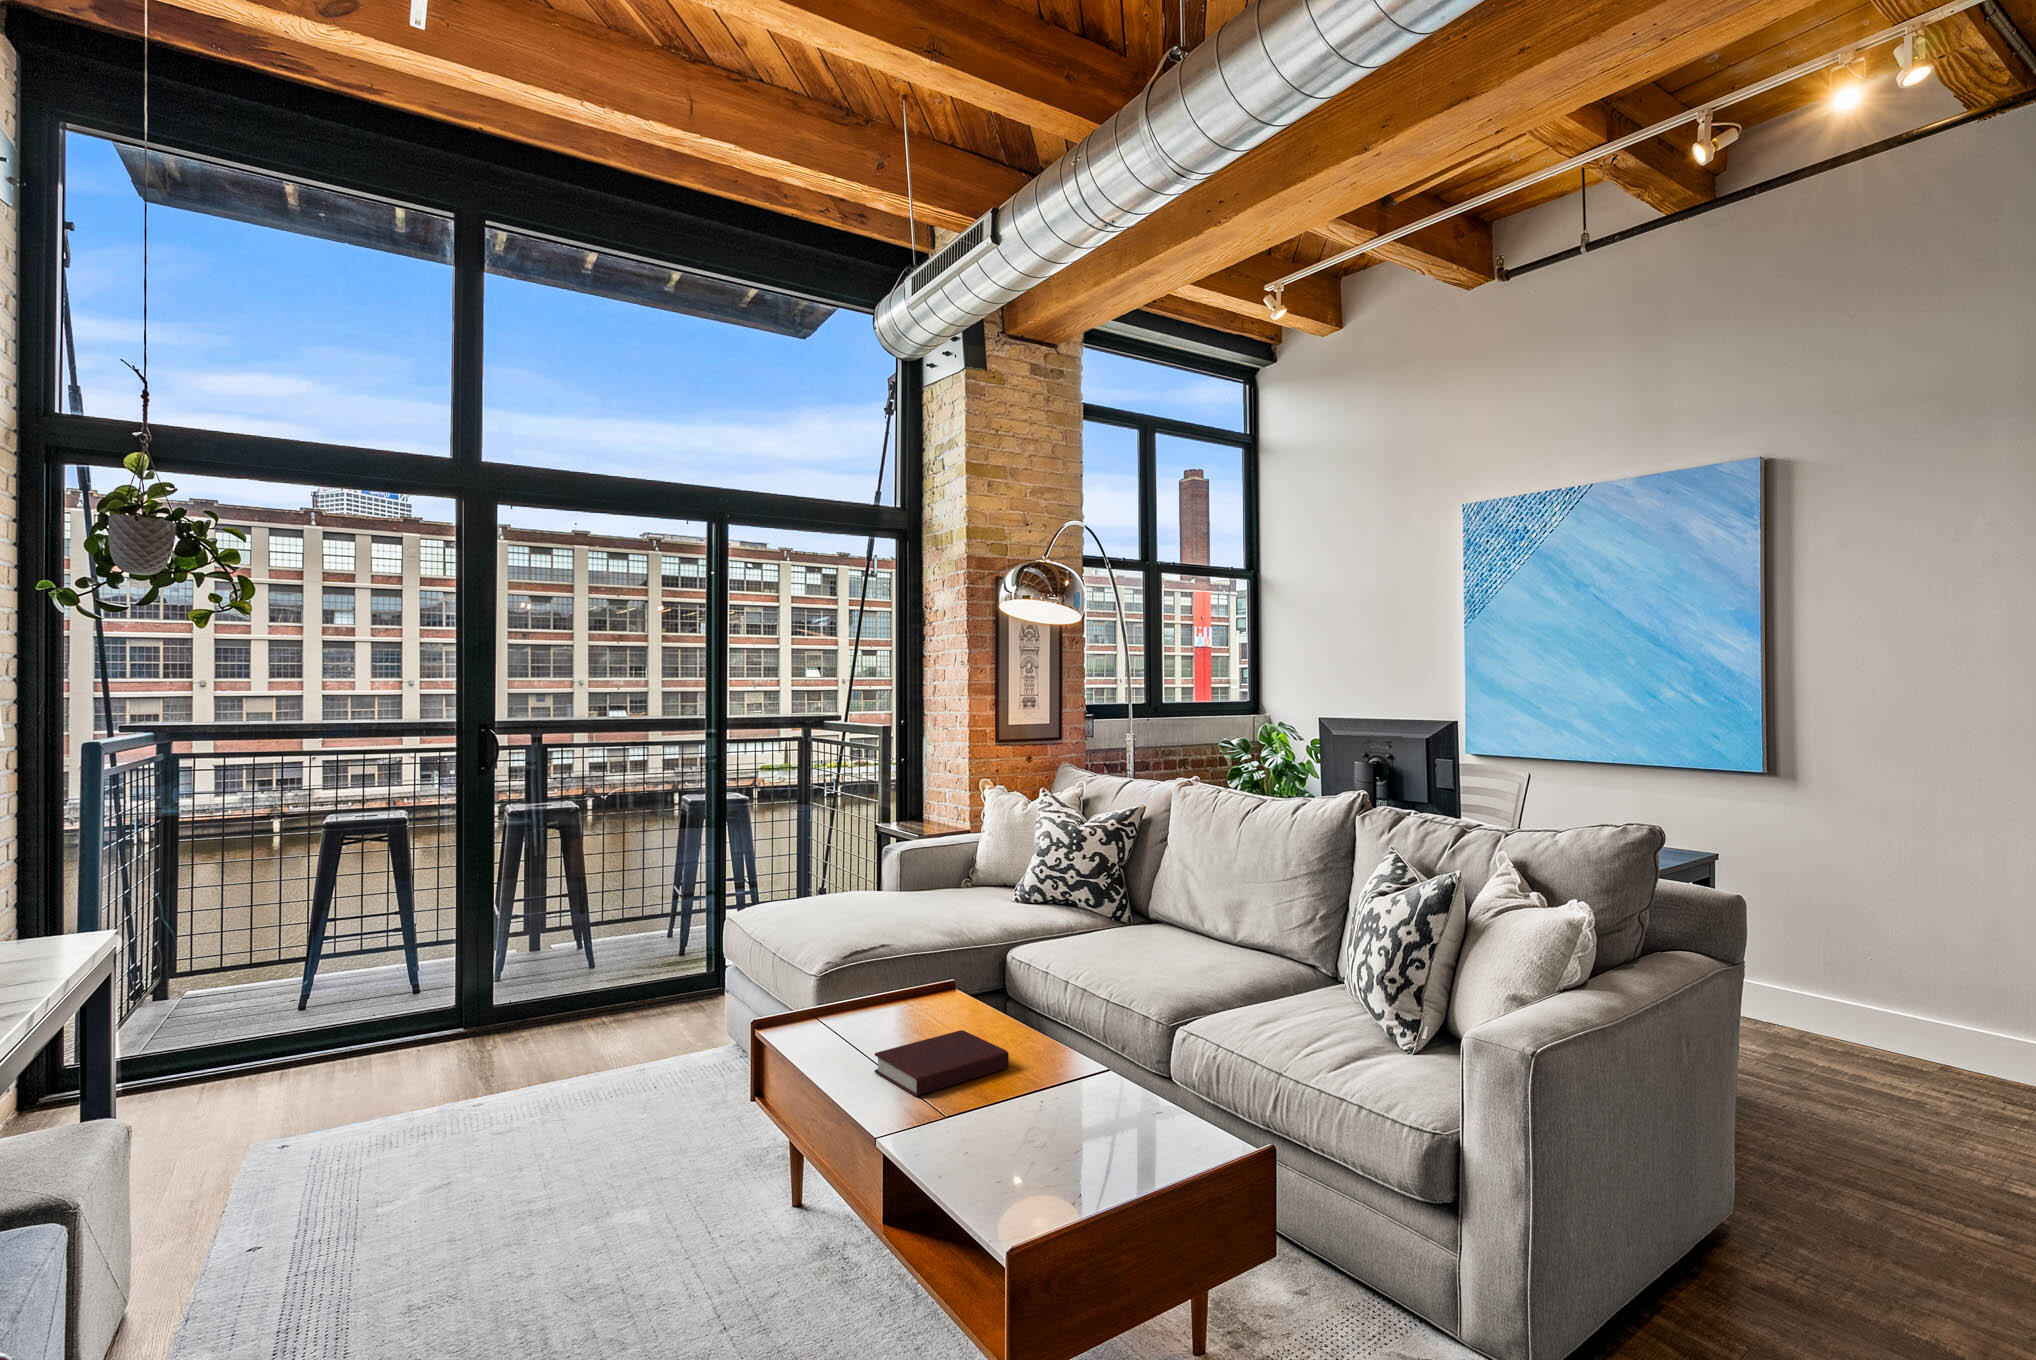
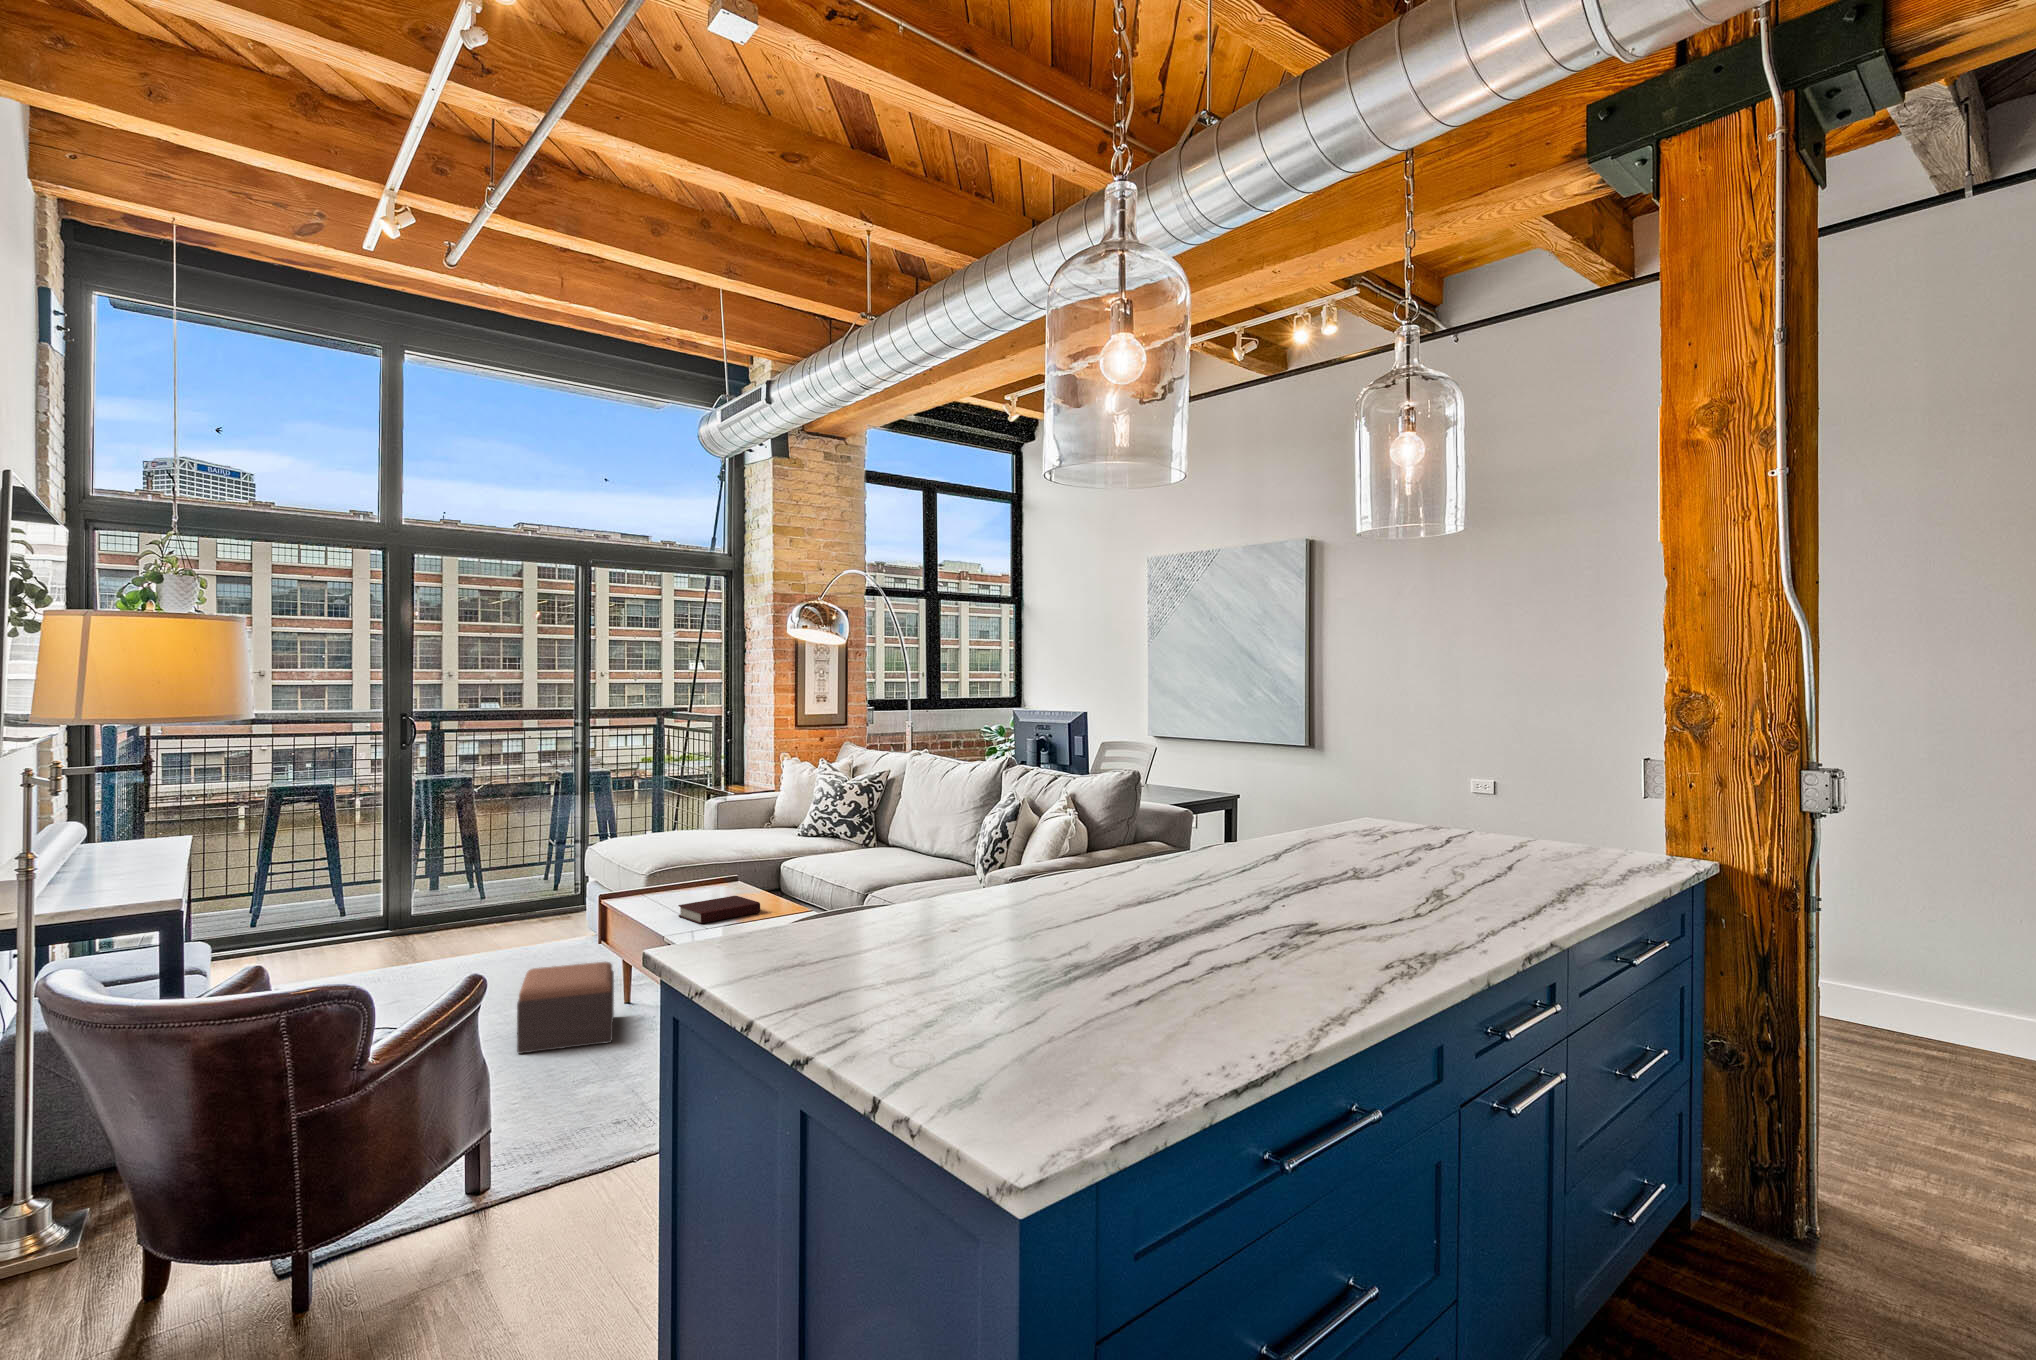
footstool: none [611,1140,771,1328] -> present [517,962,614,1054]

